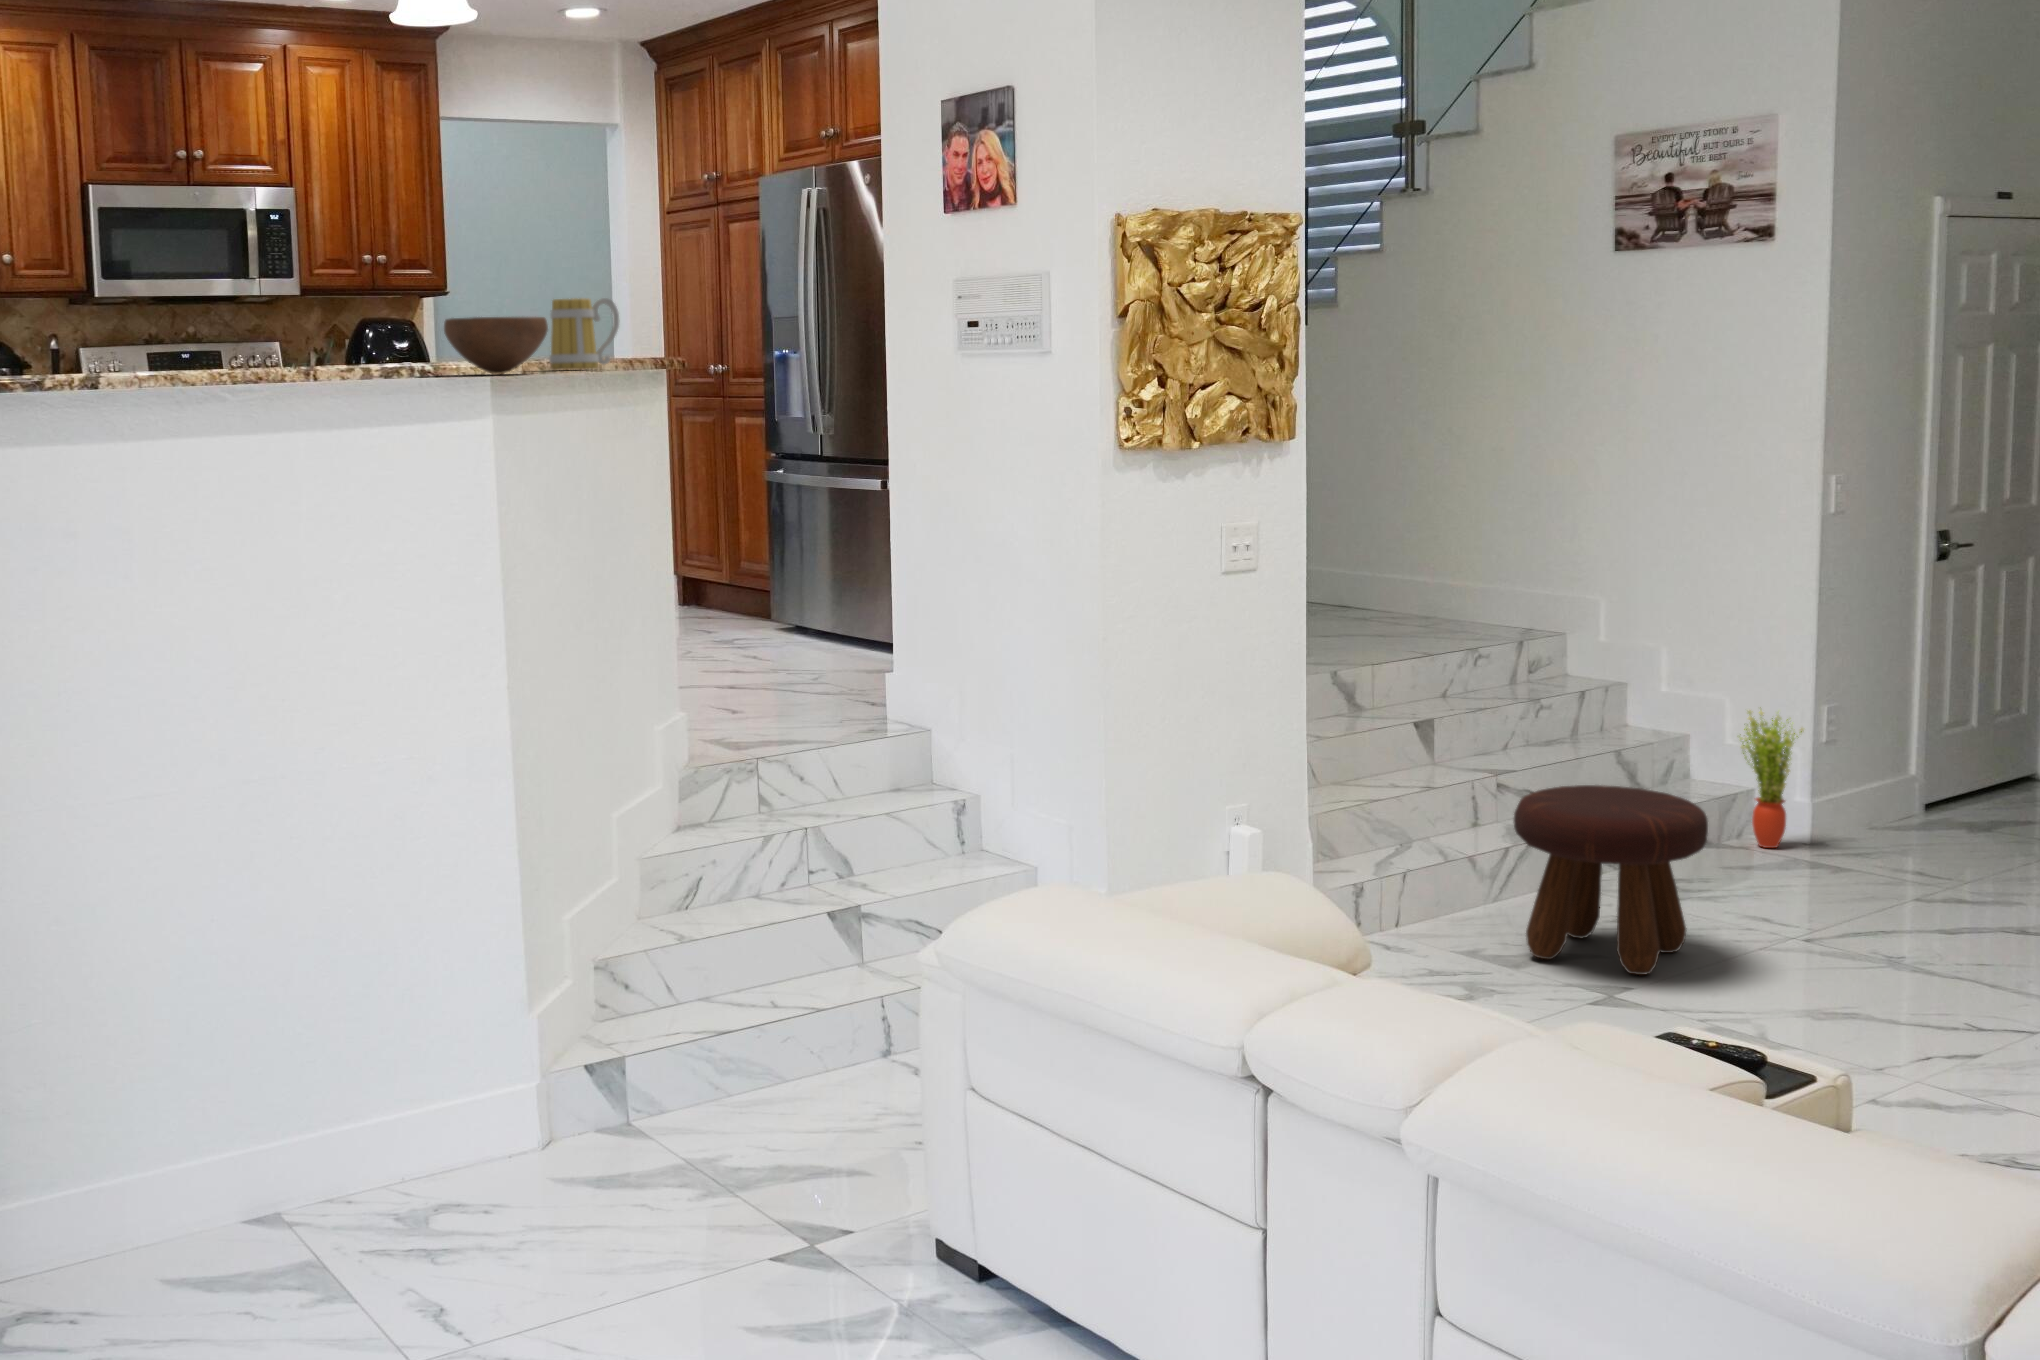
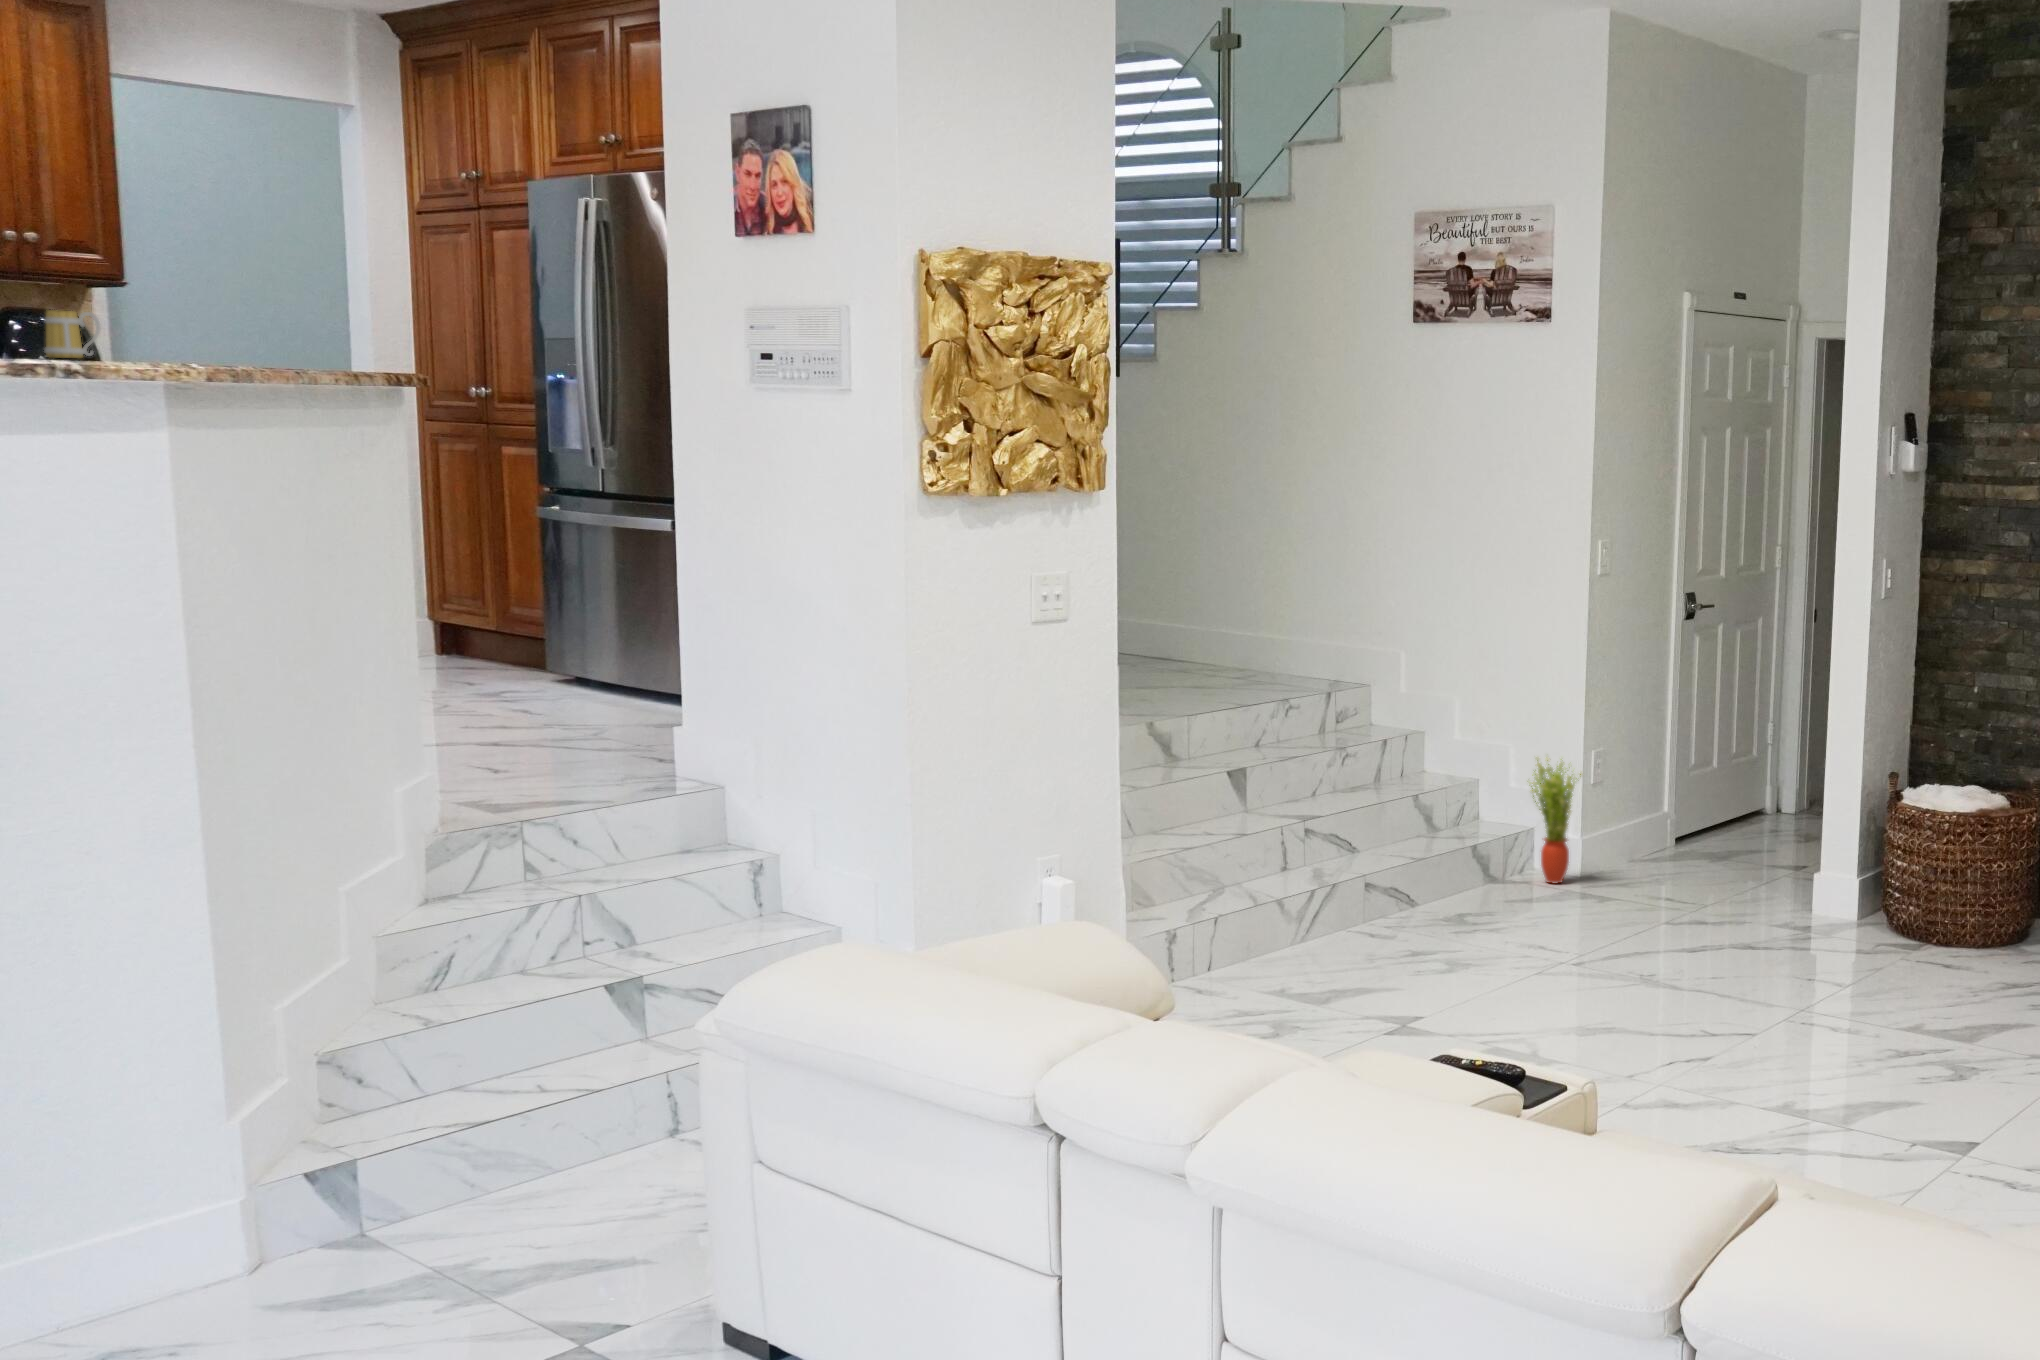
mug: present [549,298,619,370] -> present [45,310,100,358]
bowl: present [444,317,548,374] -> none [109,312,247,378]
footstool: present [1514,785,1708,975] -> none [1317,825,1488,998]

